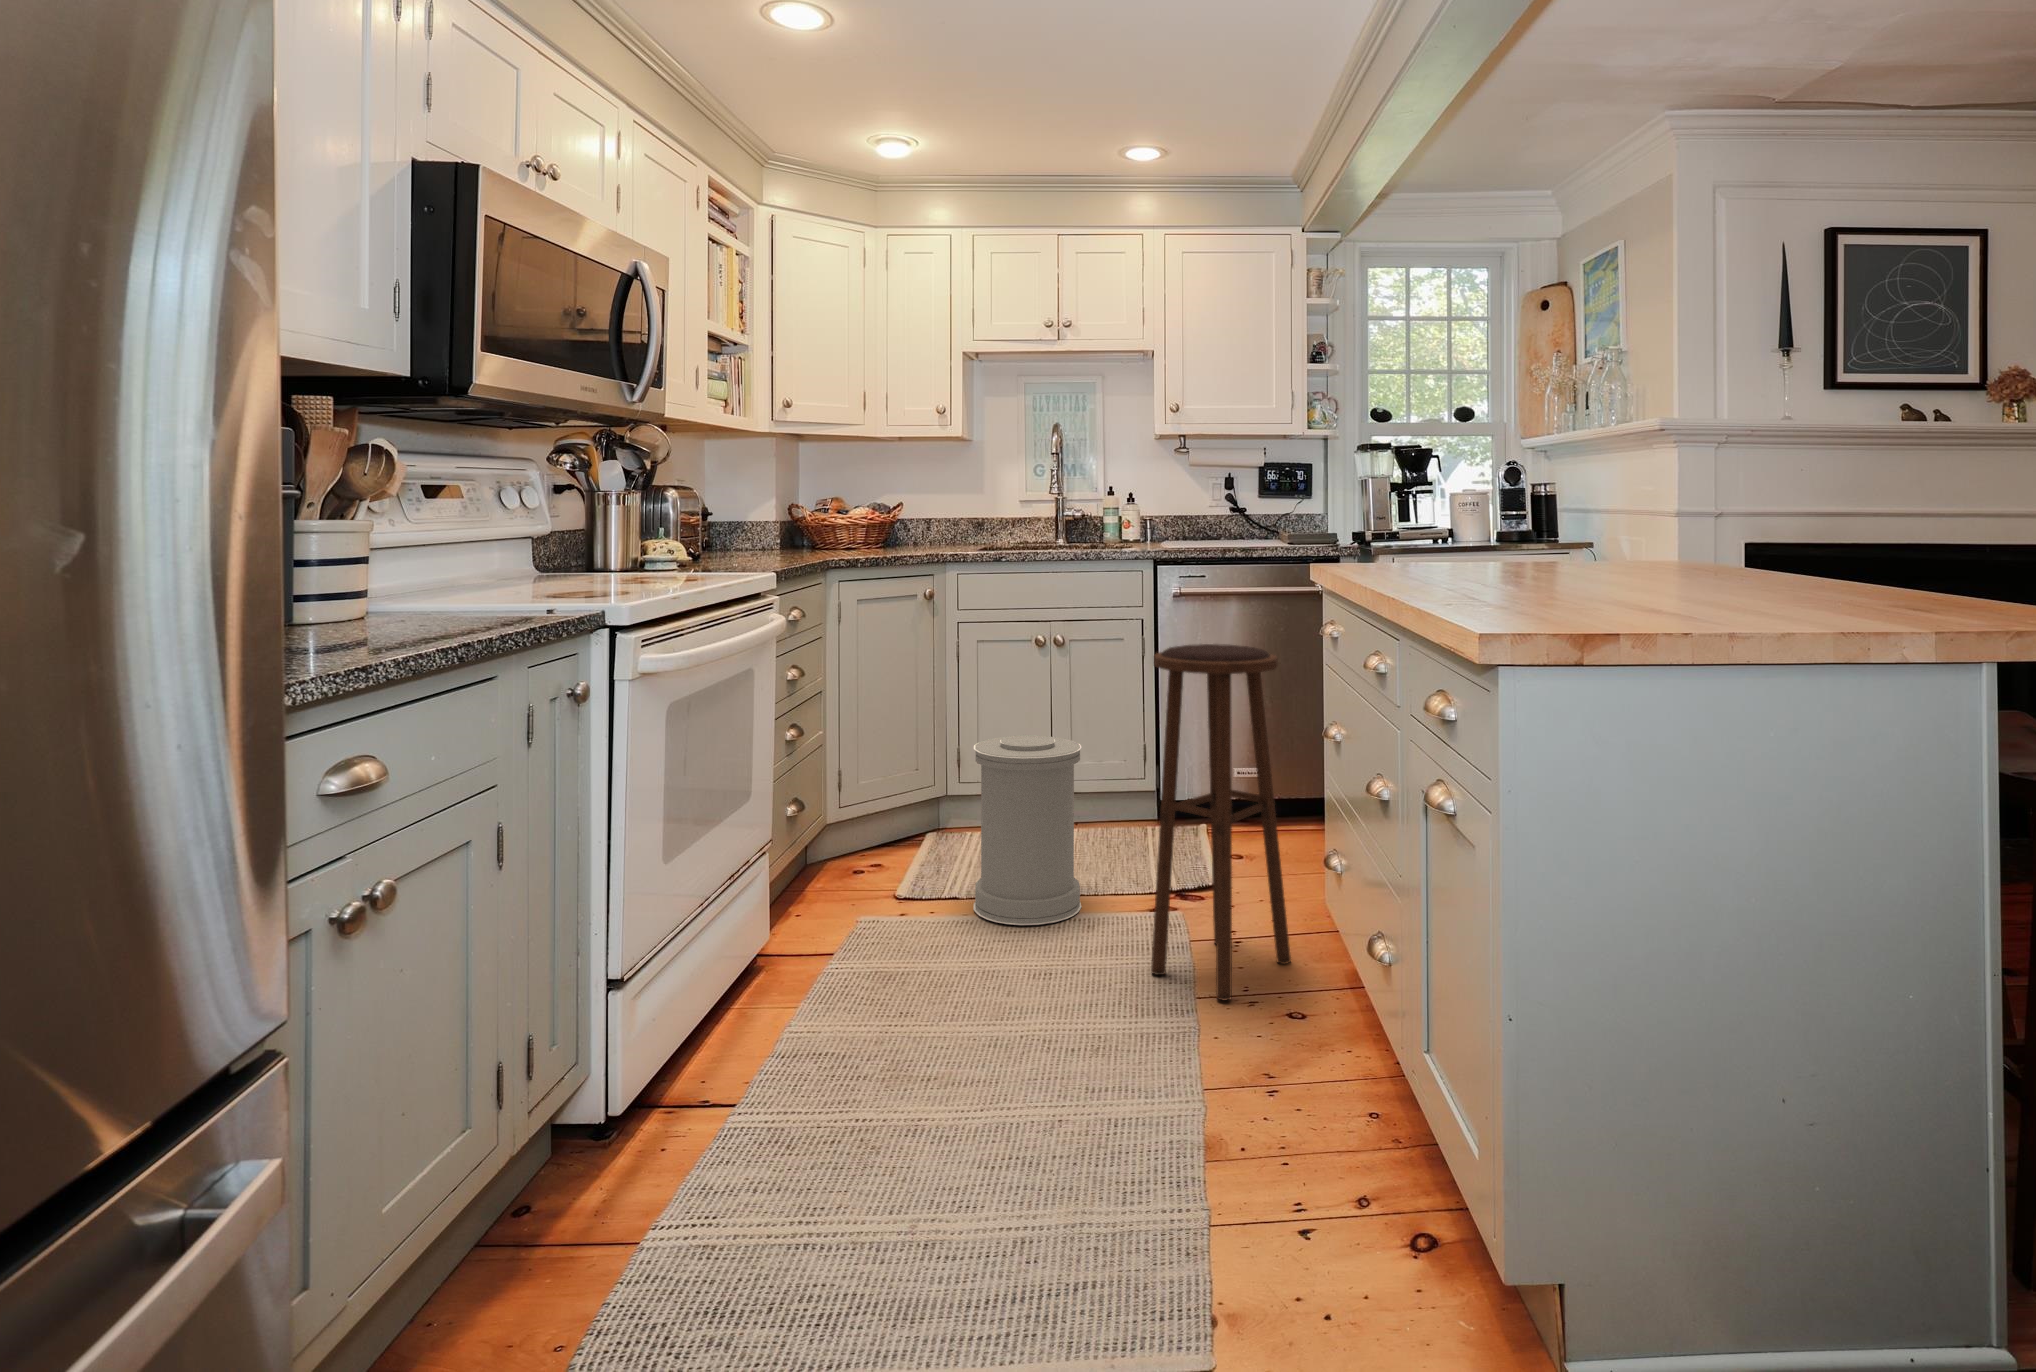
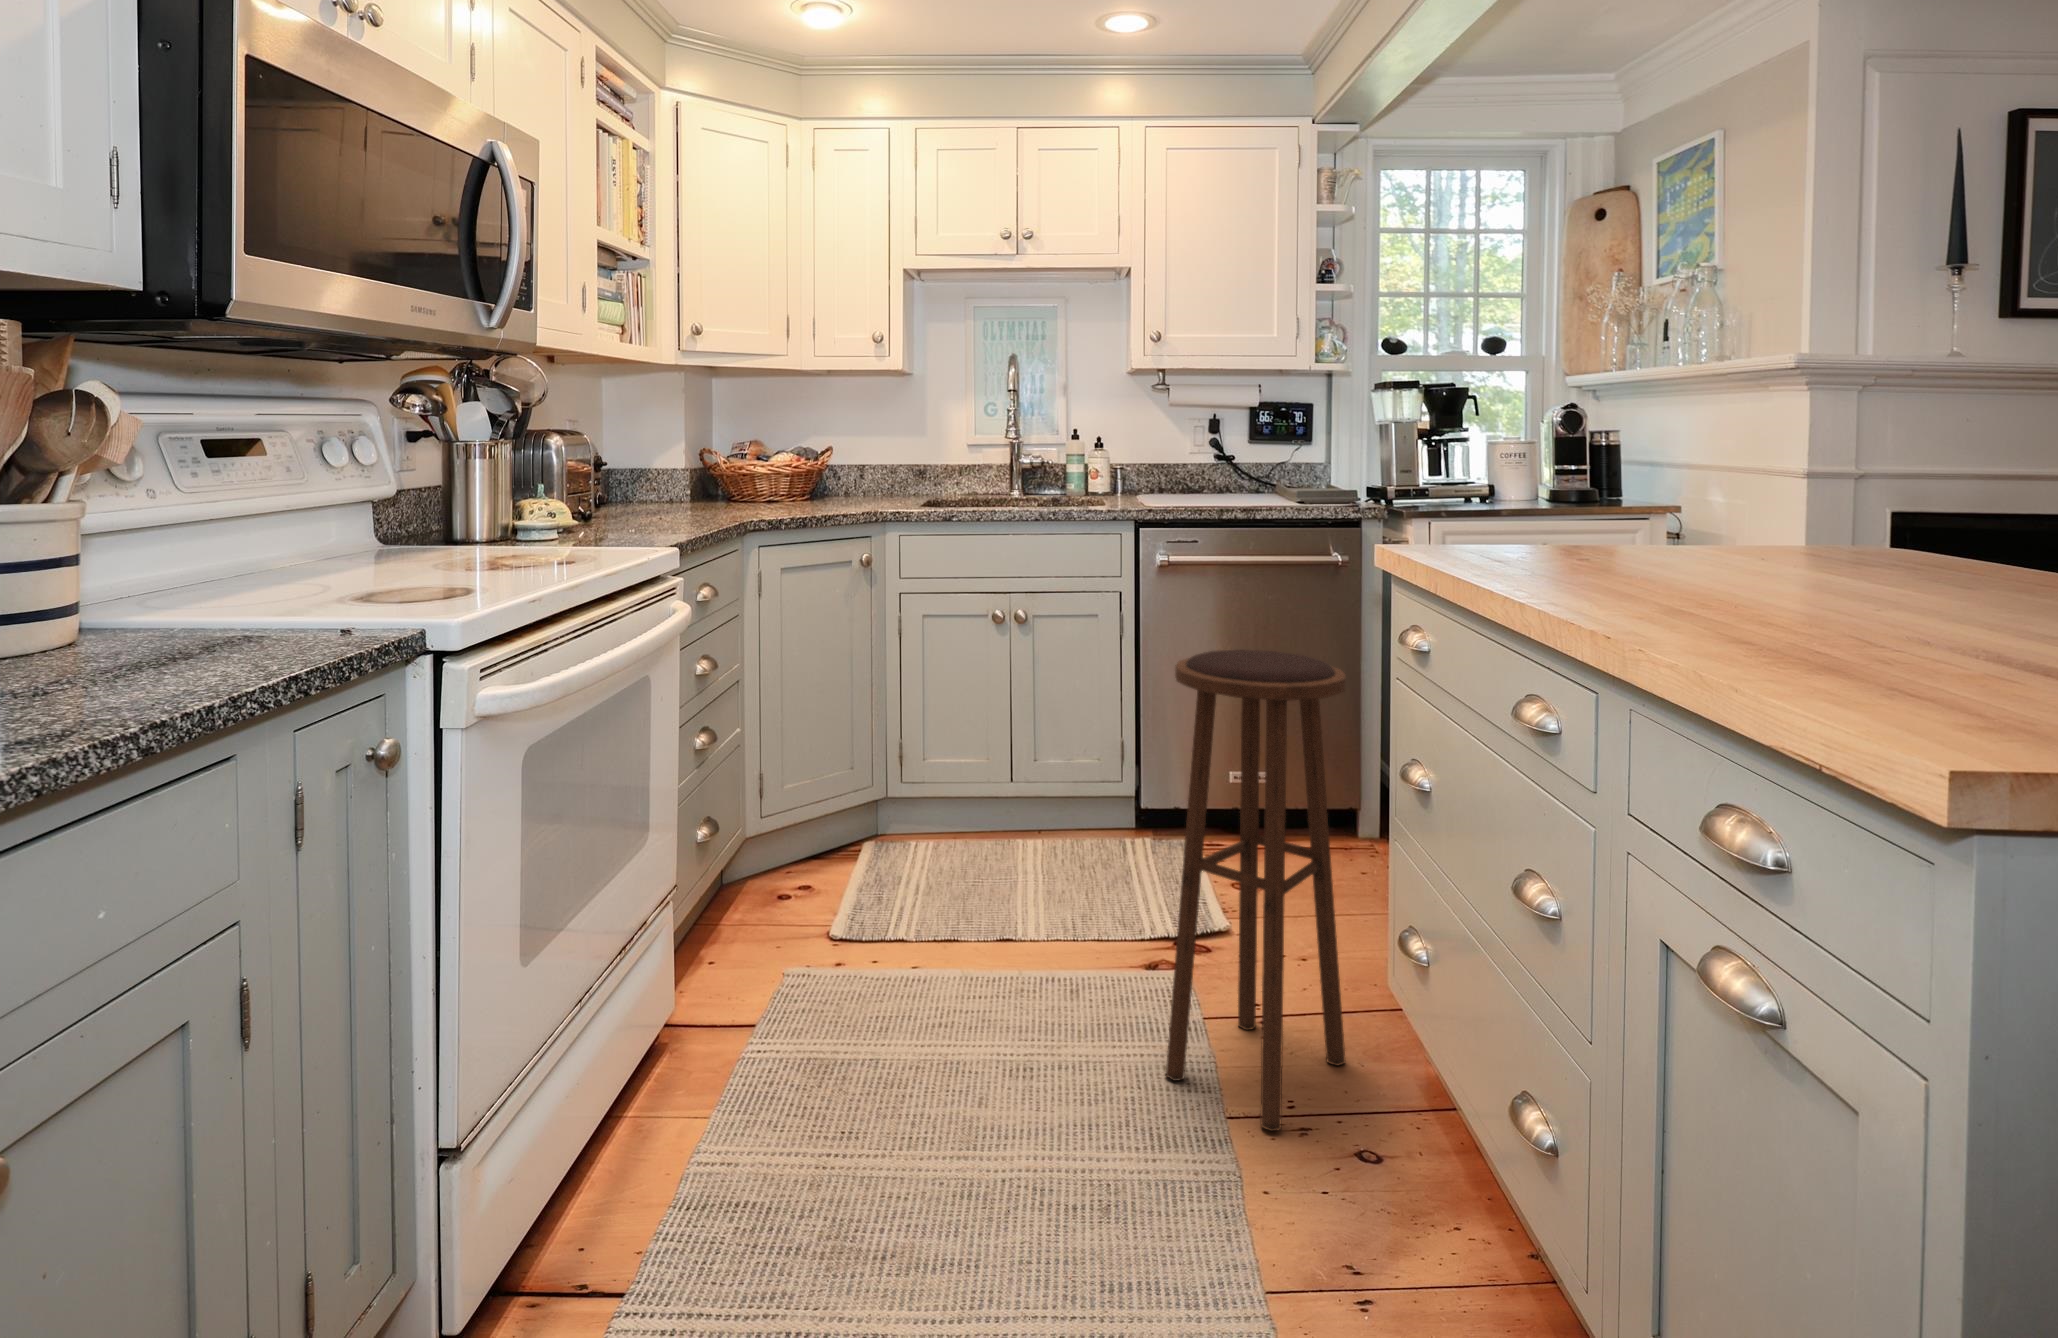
trash can: present [974,735,1082,925] -> none [927,745,1064,989]

